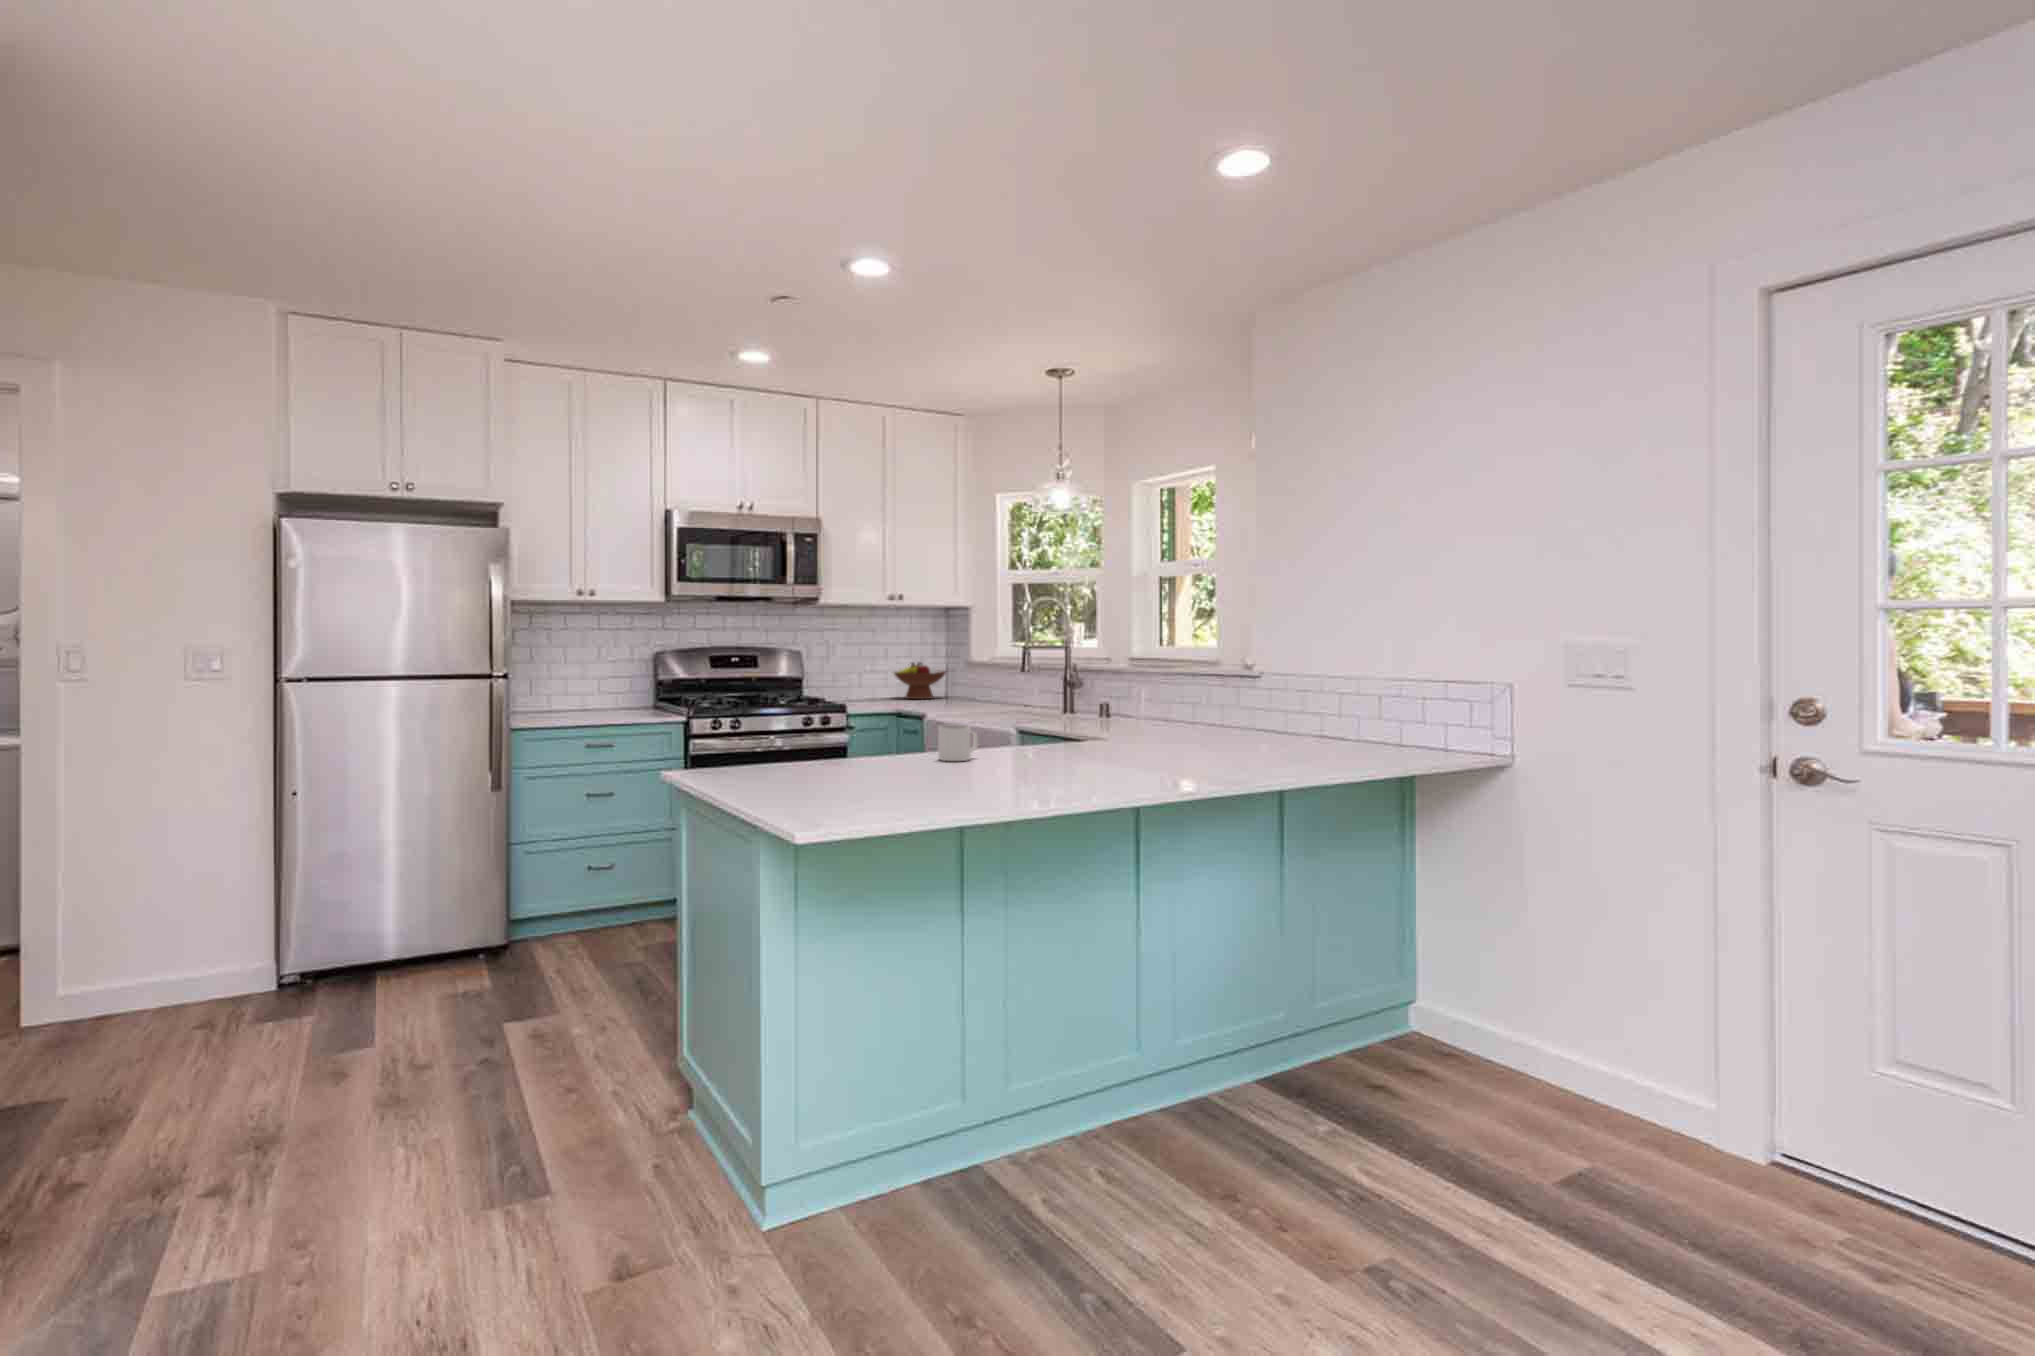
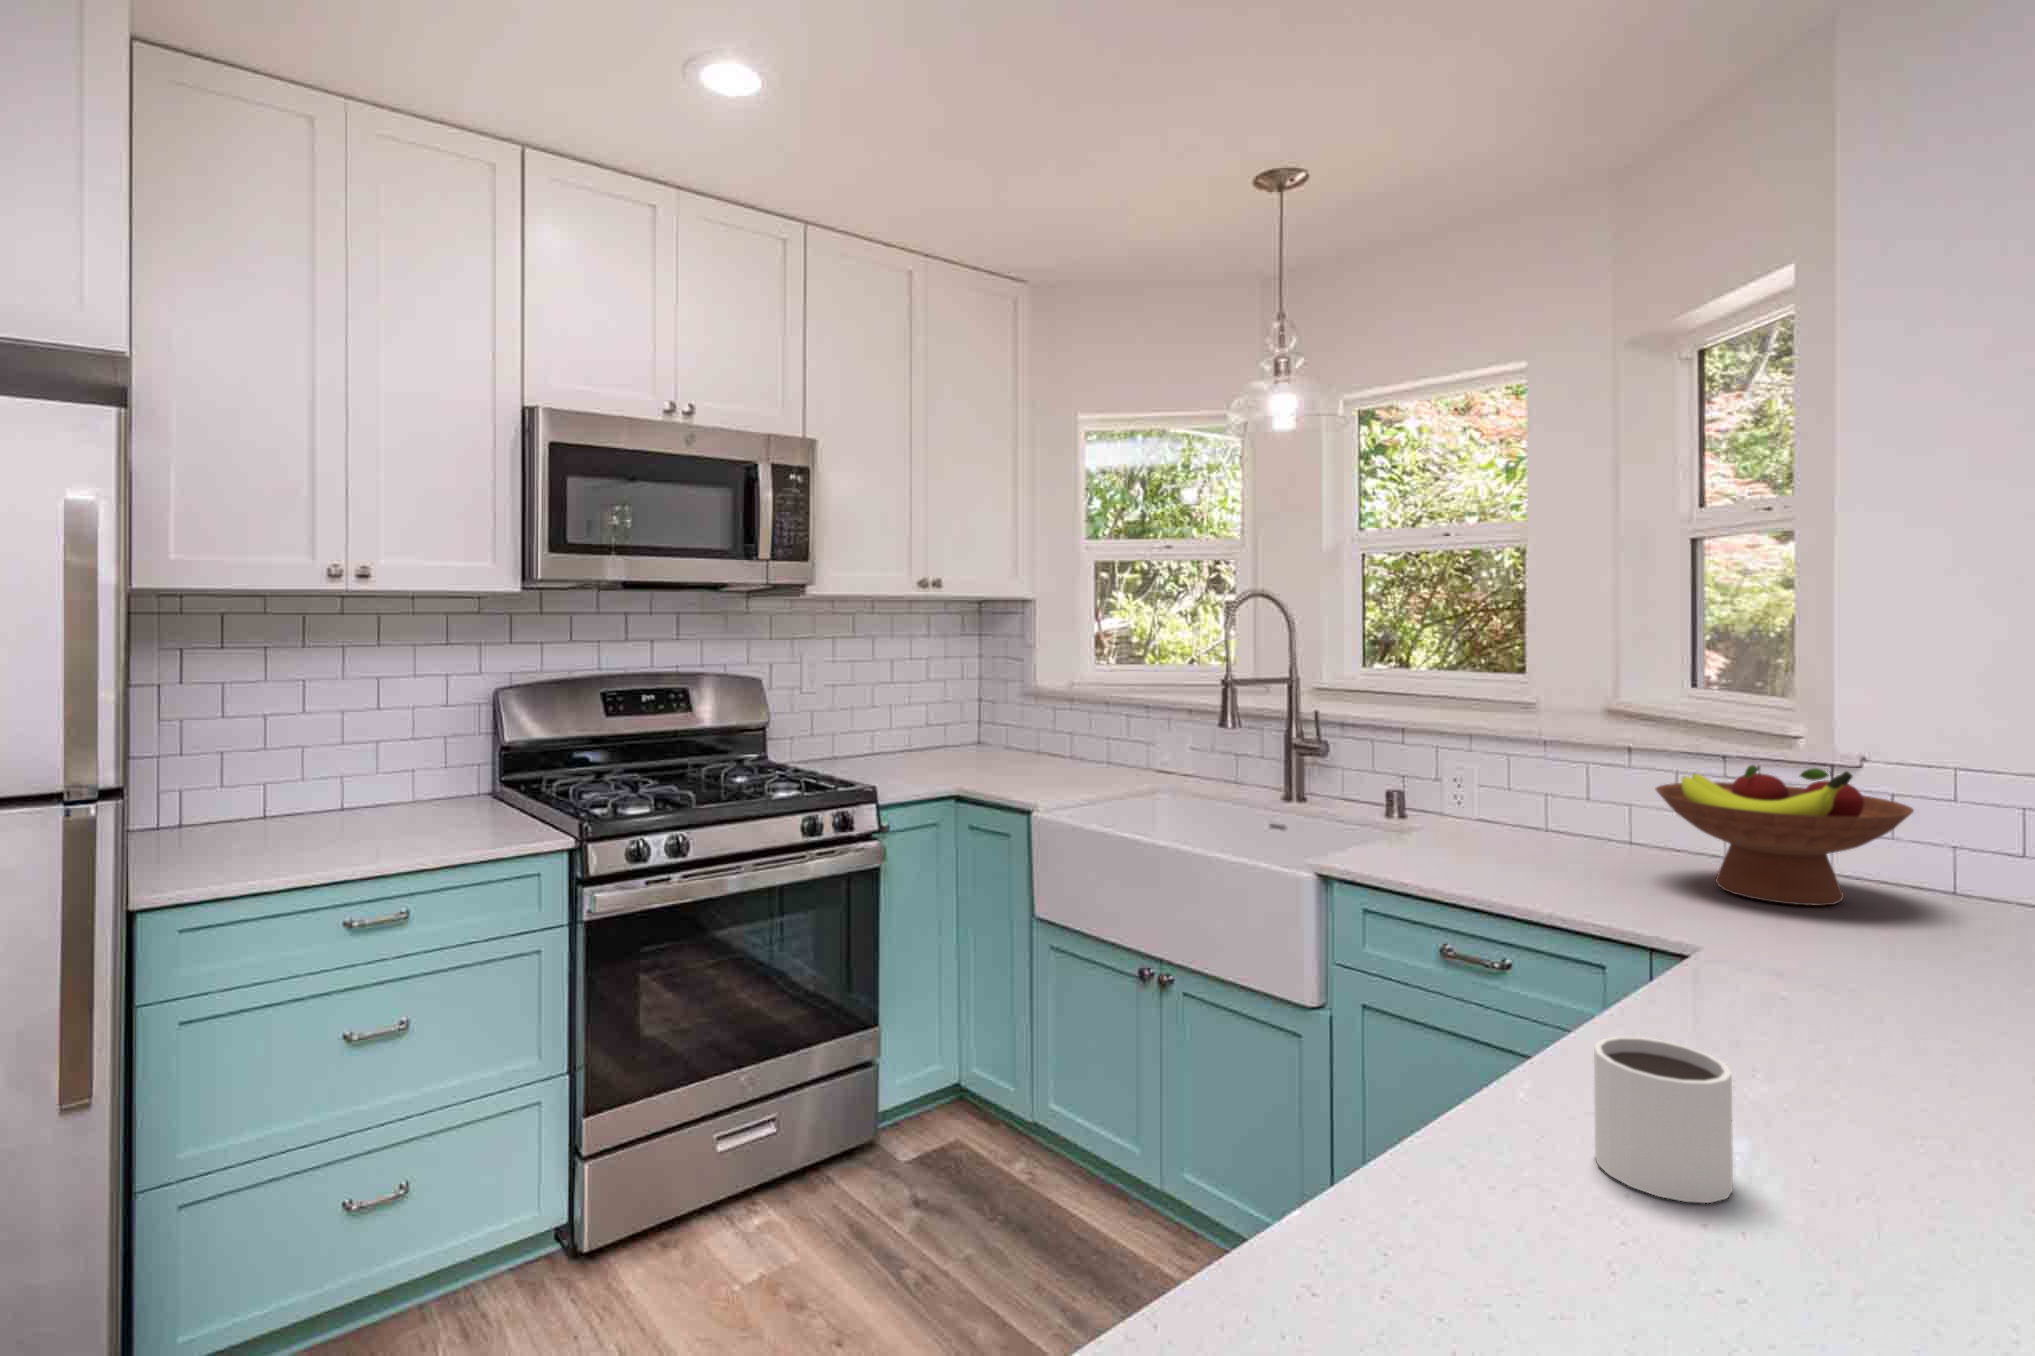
fruit bowl: present [894,662,946,699] -> present [1656,765,1914,906]

